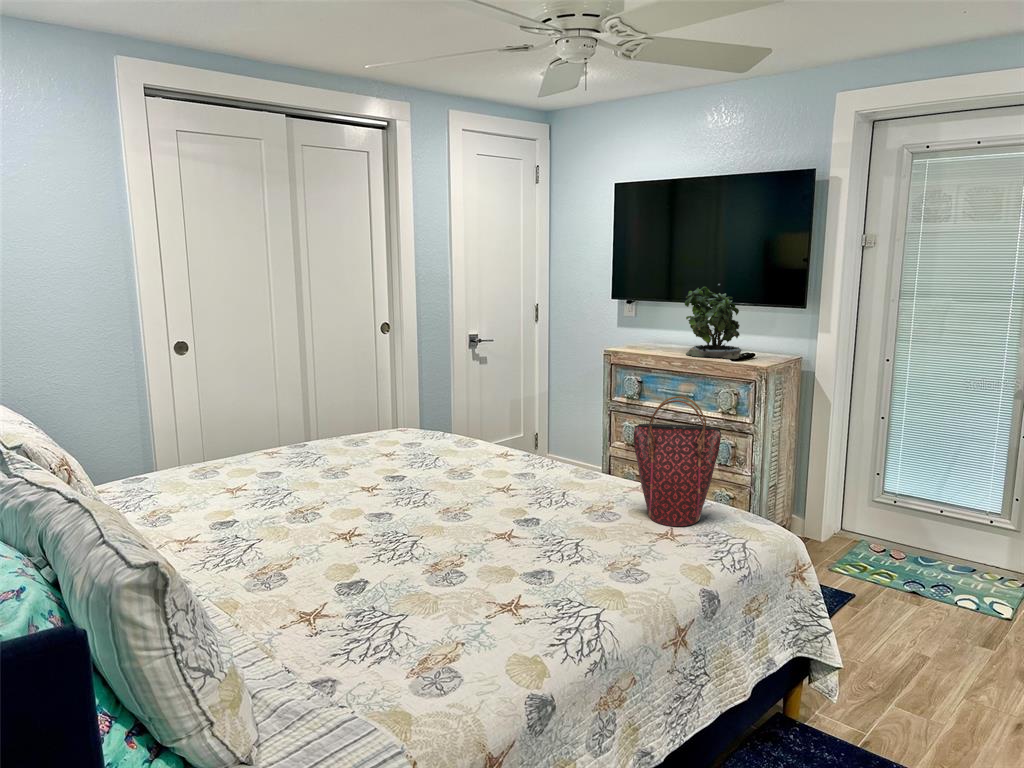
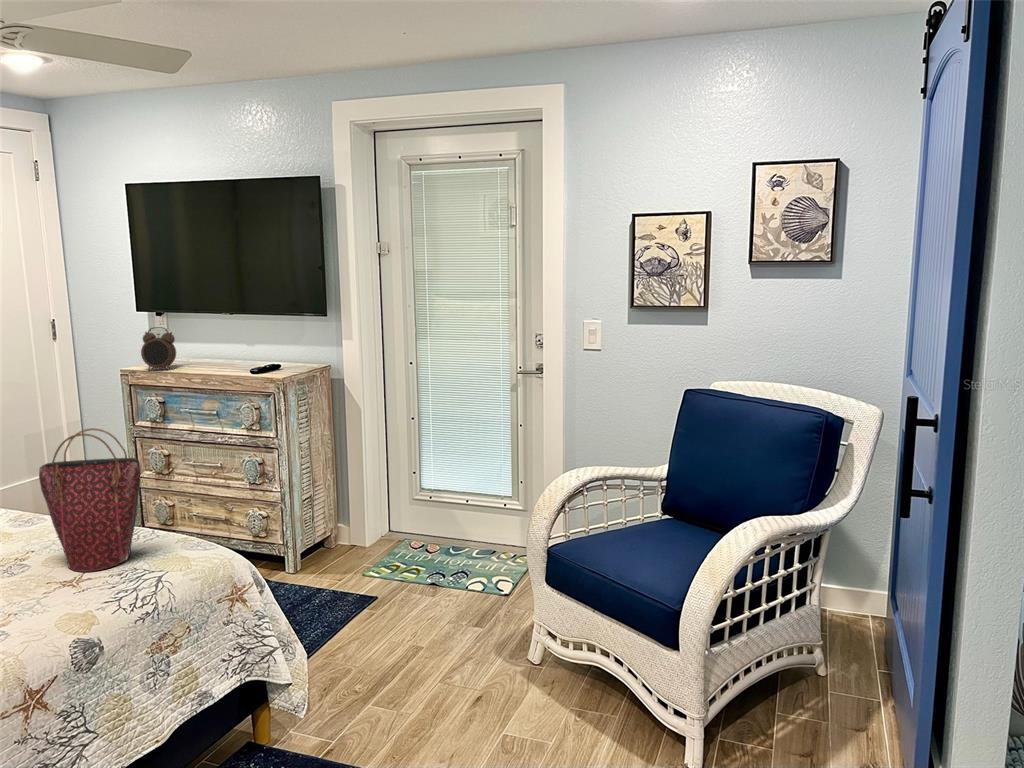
potted plant: present [685,284,742,359] -> none [204,292,271,371]
alarm clock: none [626,314,655,353] -> present [141,327,176,370]

